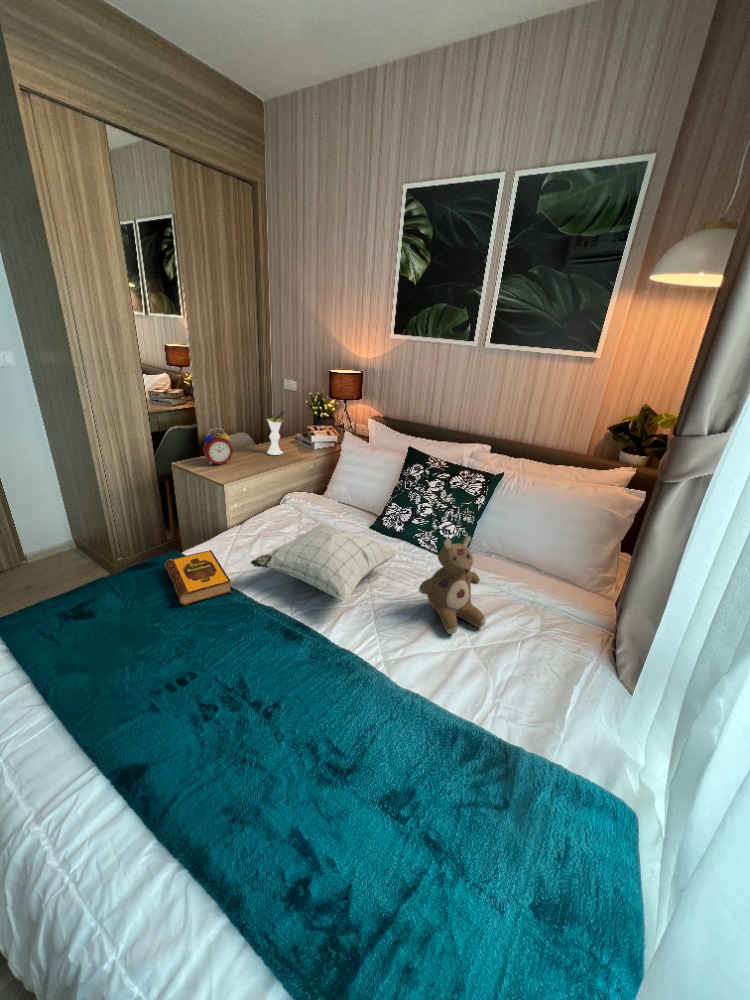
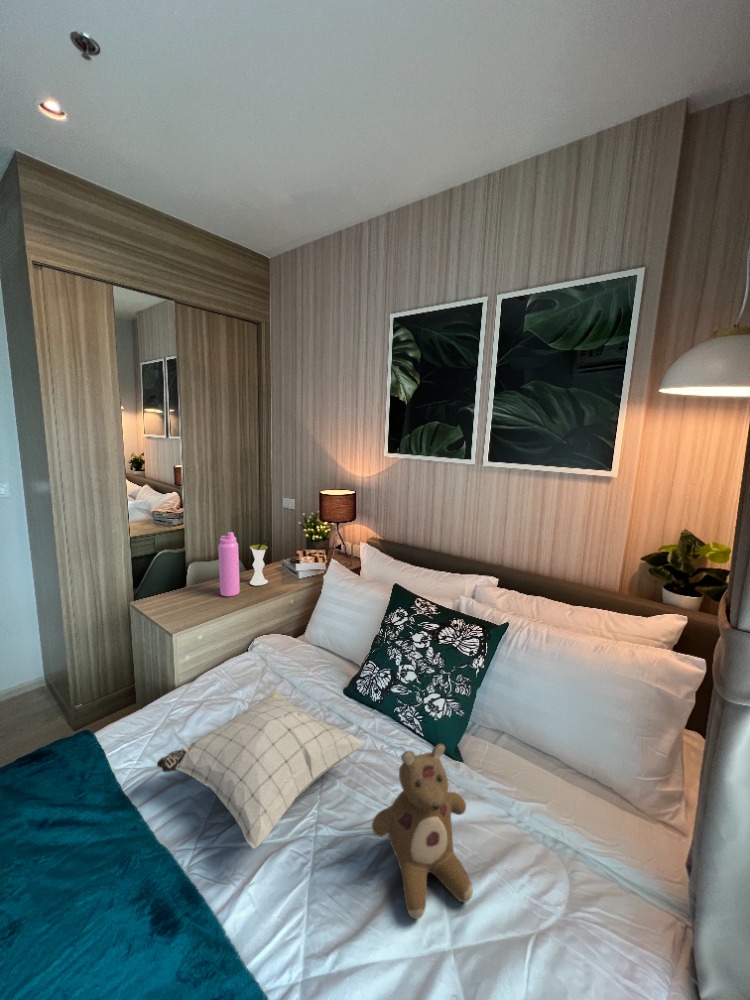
water bottle: none [241,404,261,463] -> present [218,532,240,596]
alarm clock: present [203,428,233,465] -> none [175,559,209,600]
hardback book: present [165,550,231,605] -> none [45,731,129,834]

